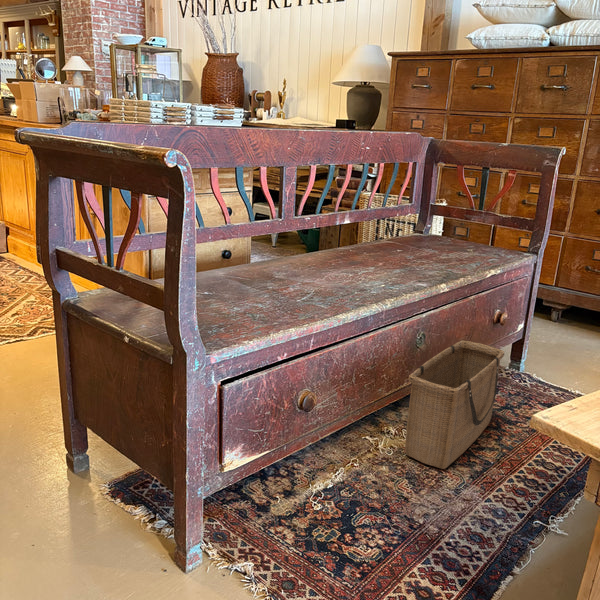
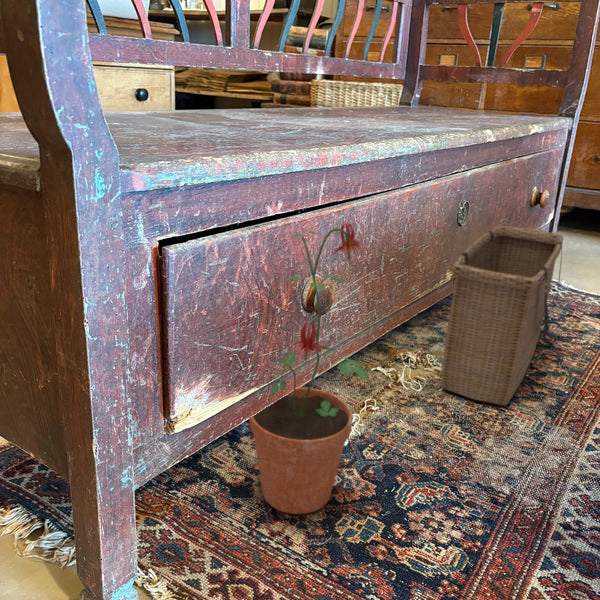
potted plant: none [245,347,335,524] -> present [250,211,368,514]

